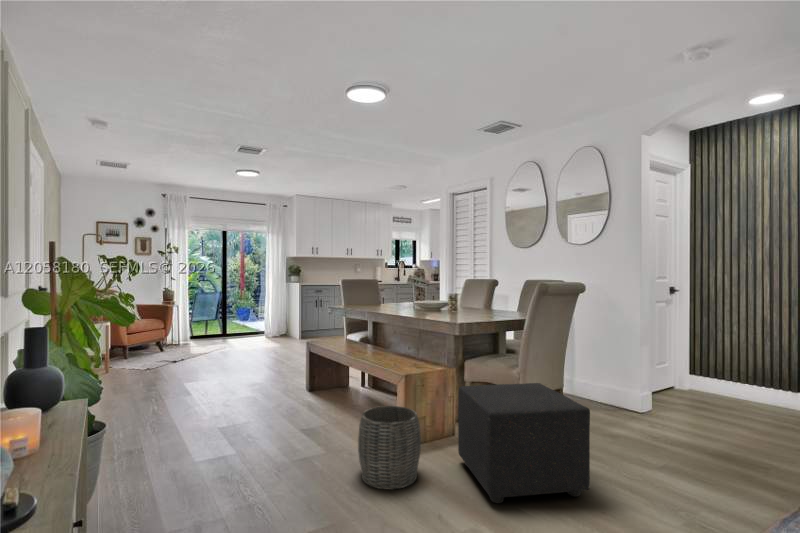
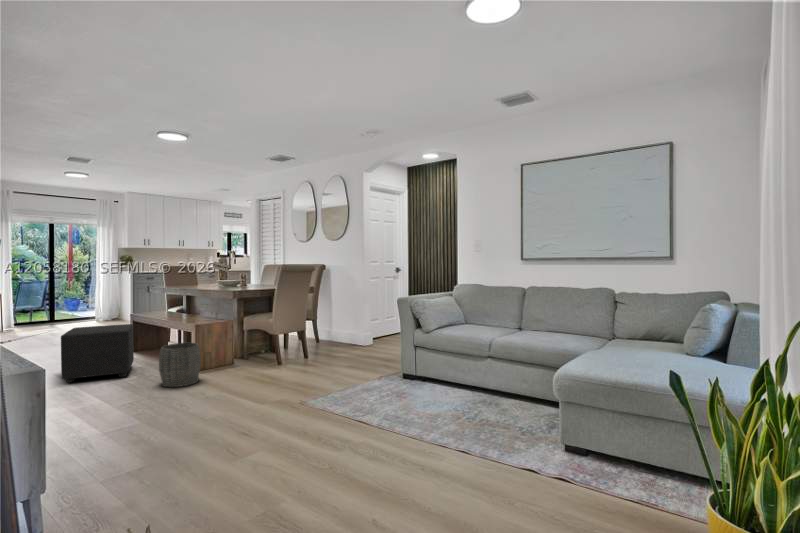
ottoman: present [458,383,590,503] -> present [61,324,134,383]

